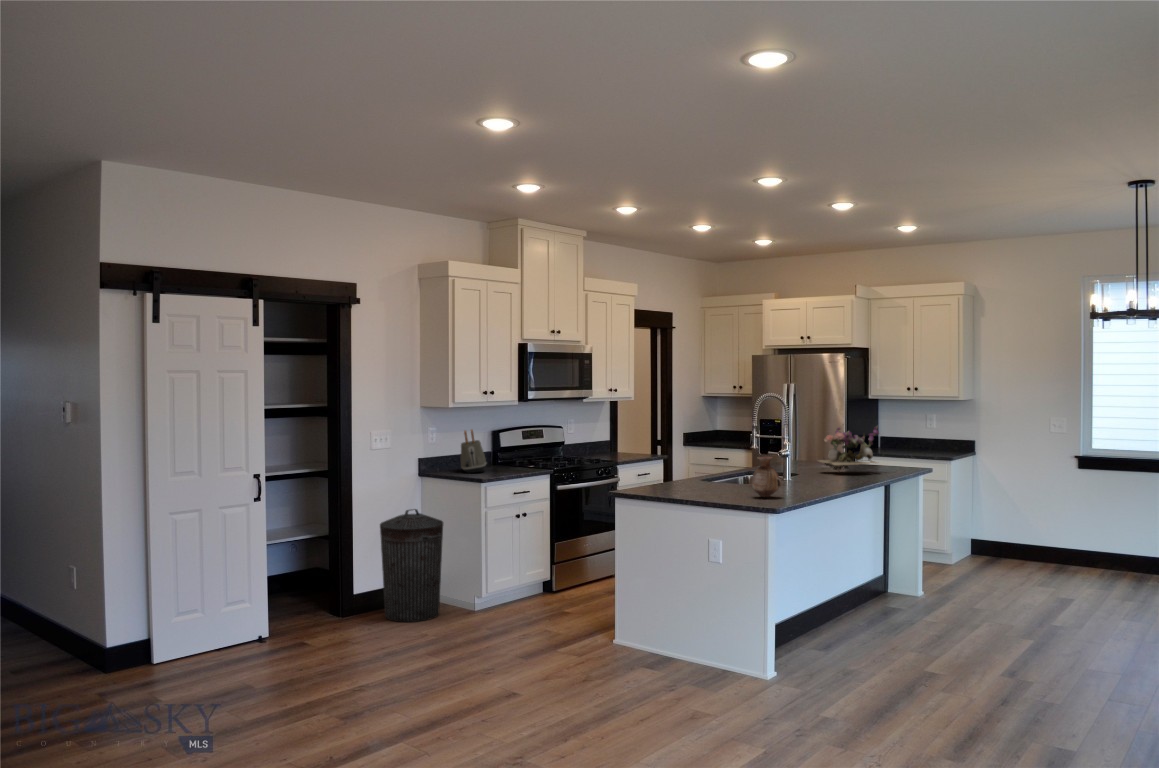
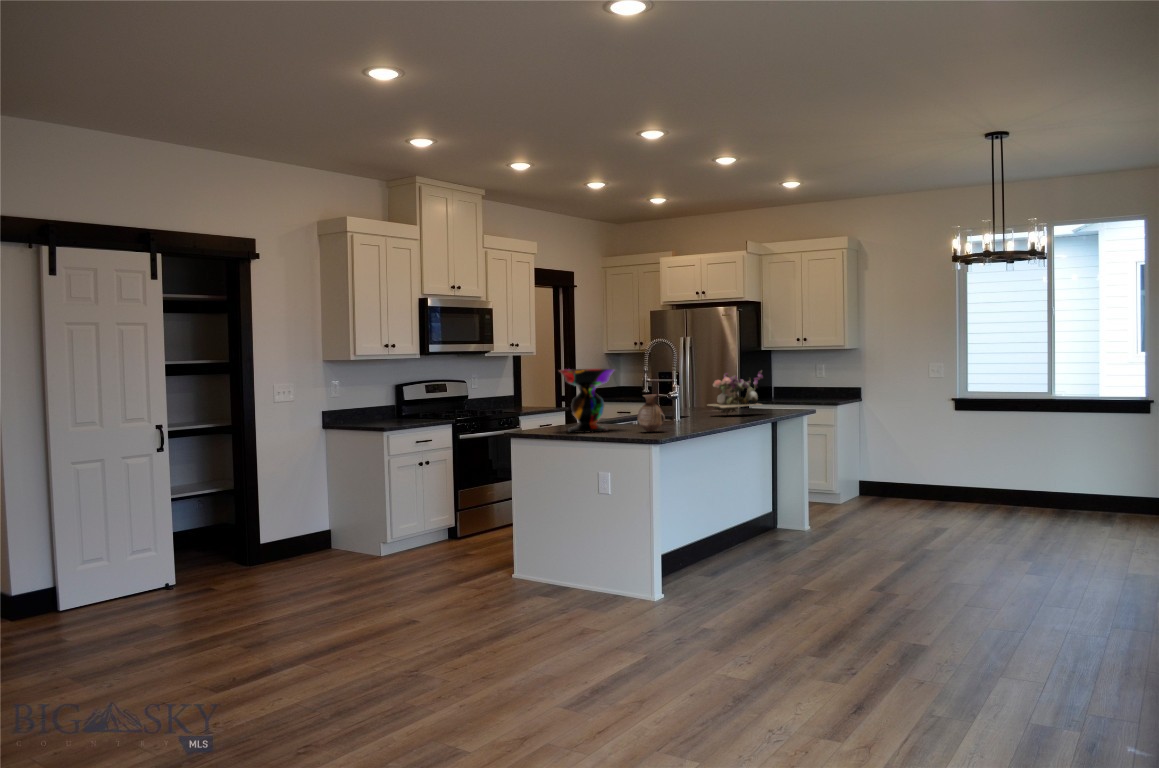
decorative bowl: none [665,425,727,494] -> present [559,369,615,433]
toaster: present [460,430,486,473] -> none [364,382,390,424]
trash can: present [380,509,443,622] -> none [285,459,348,568]

